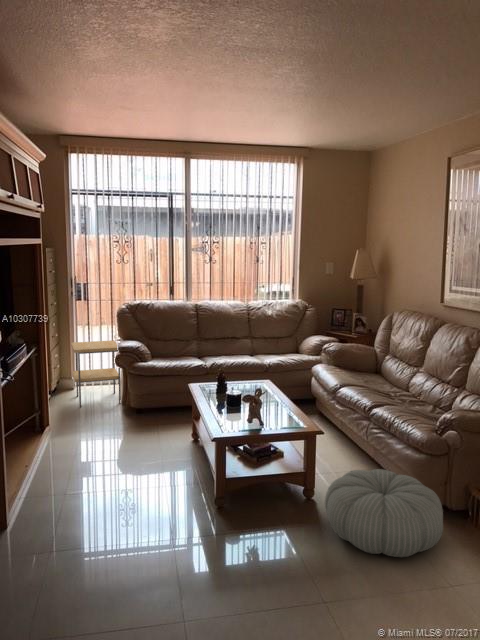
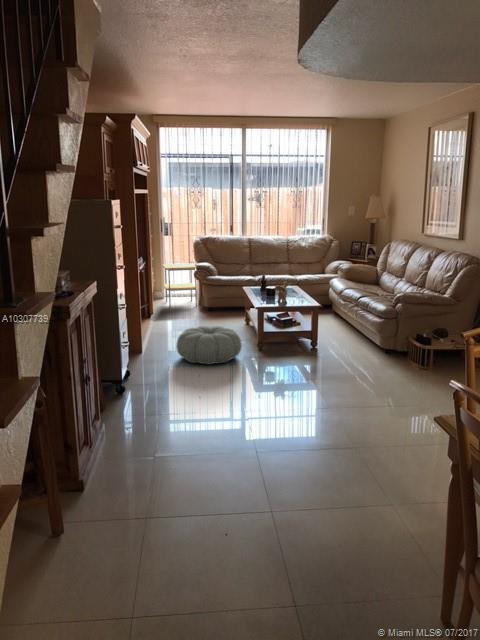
pouf: present [325,469,443,557] -> present [176,326,242,364]

